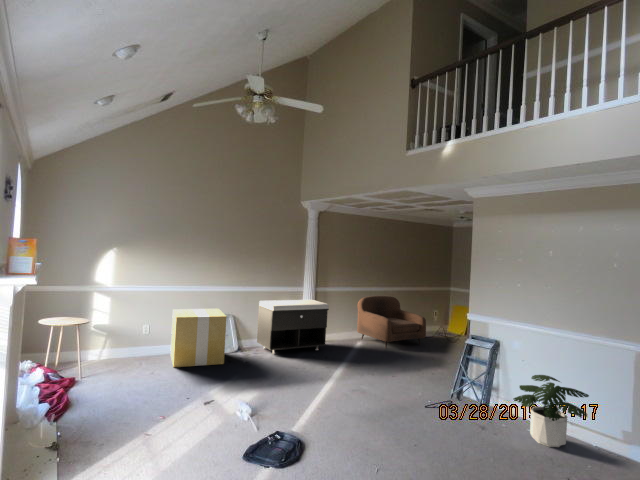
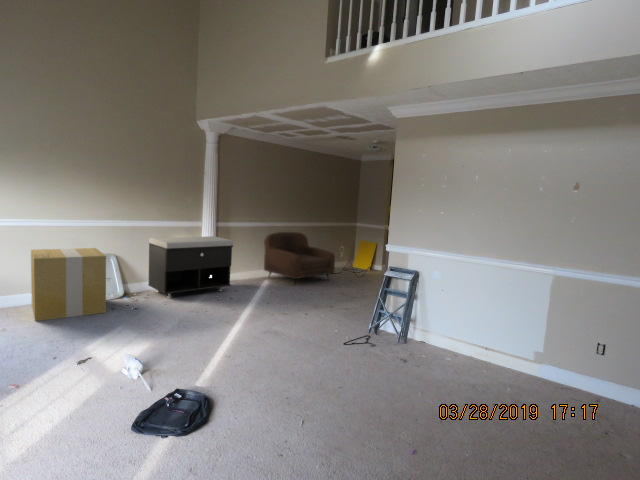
potted plant: present [513,375,589,447] -> none [436,303,508,372]

